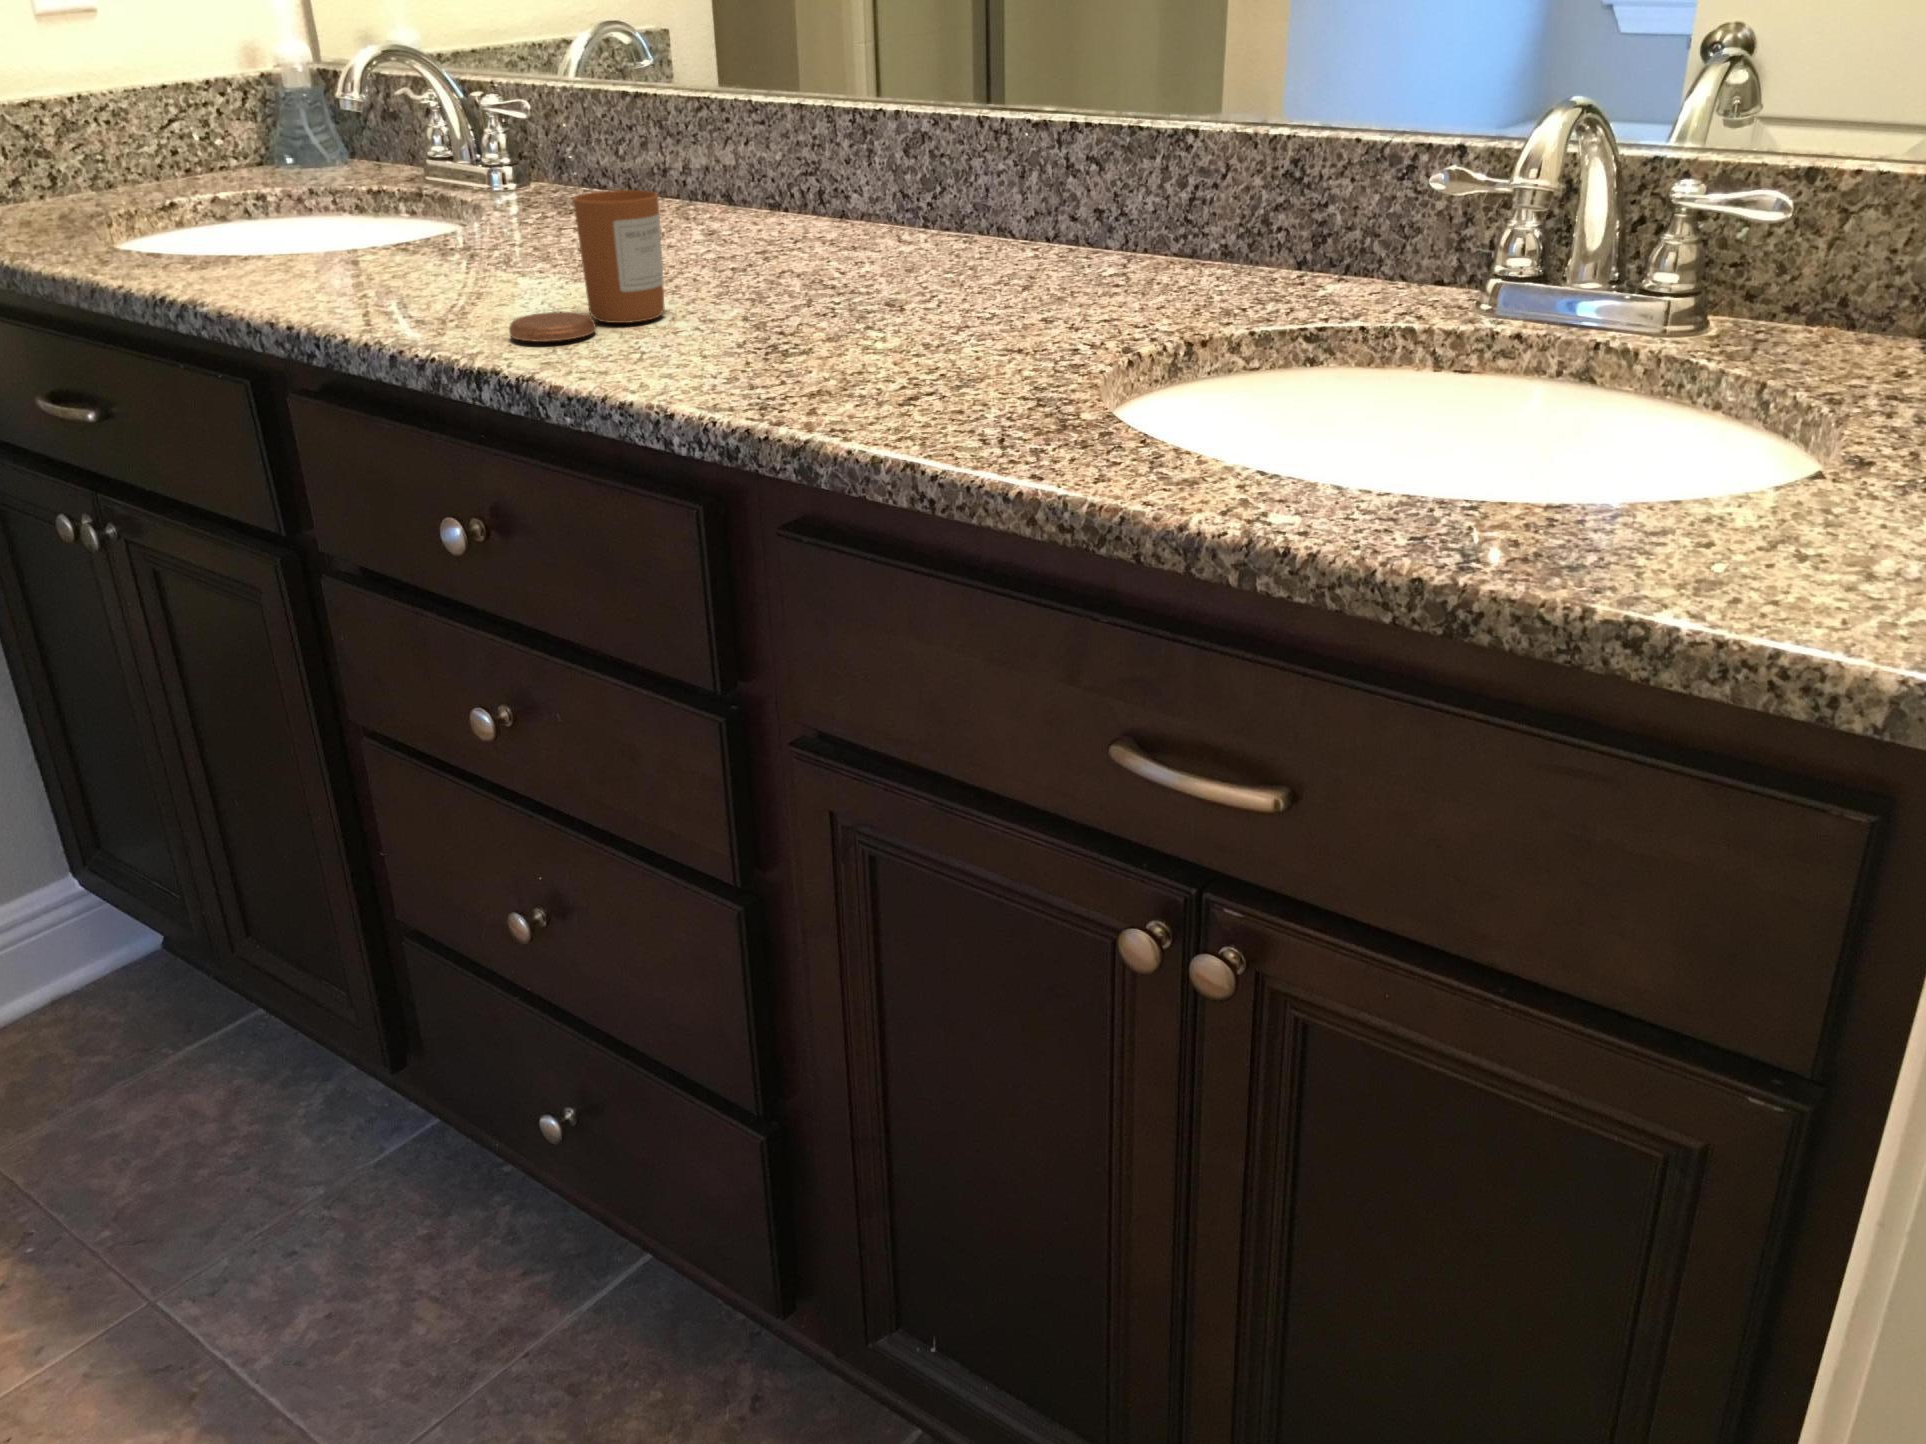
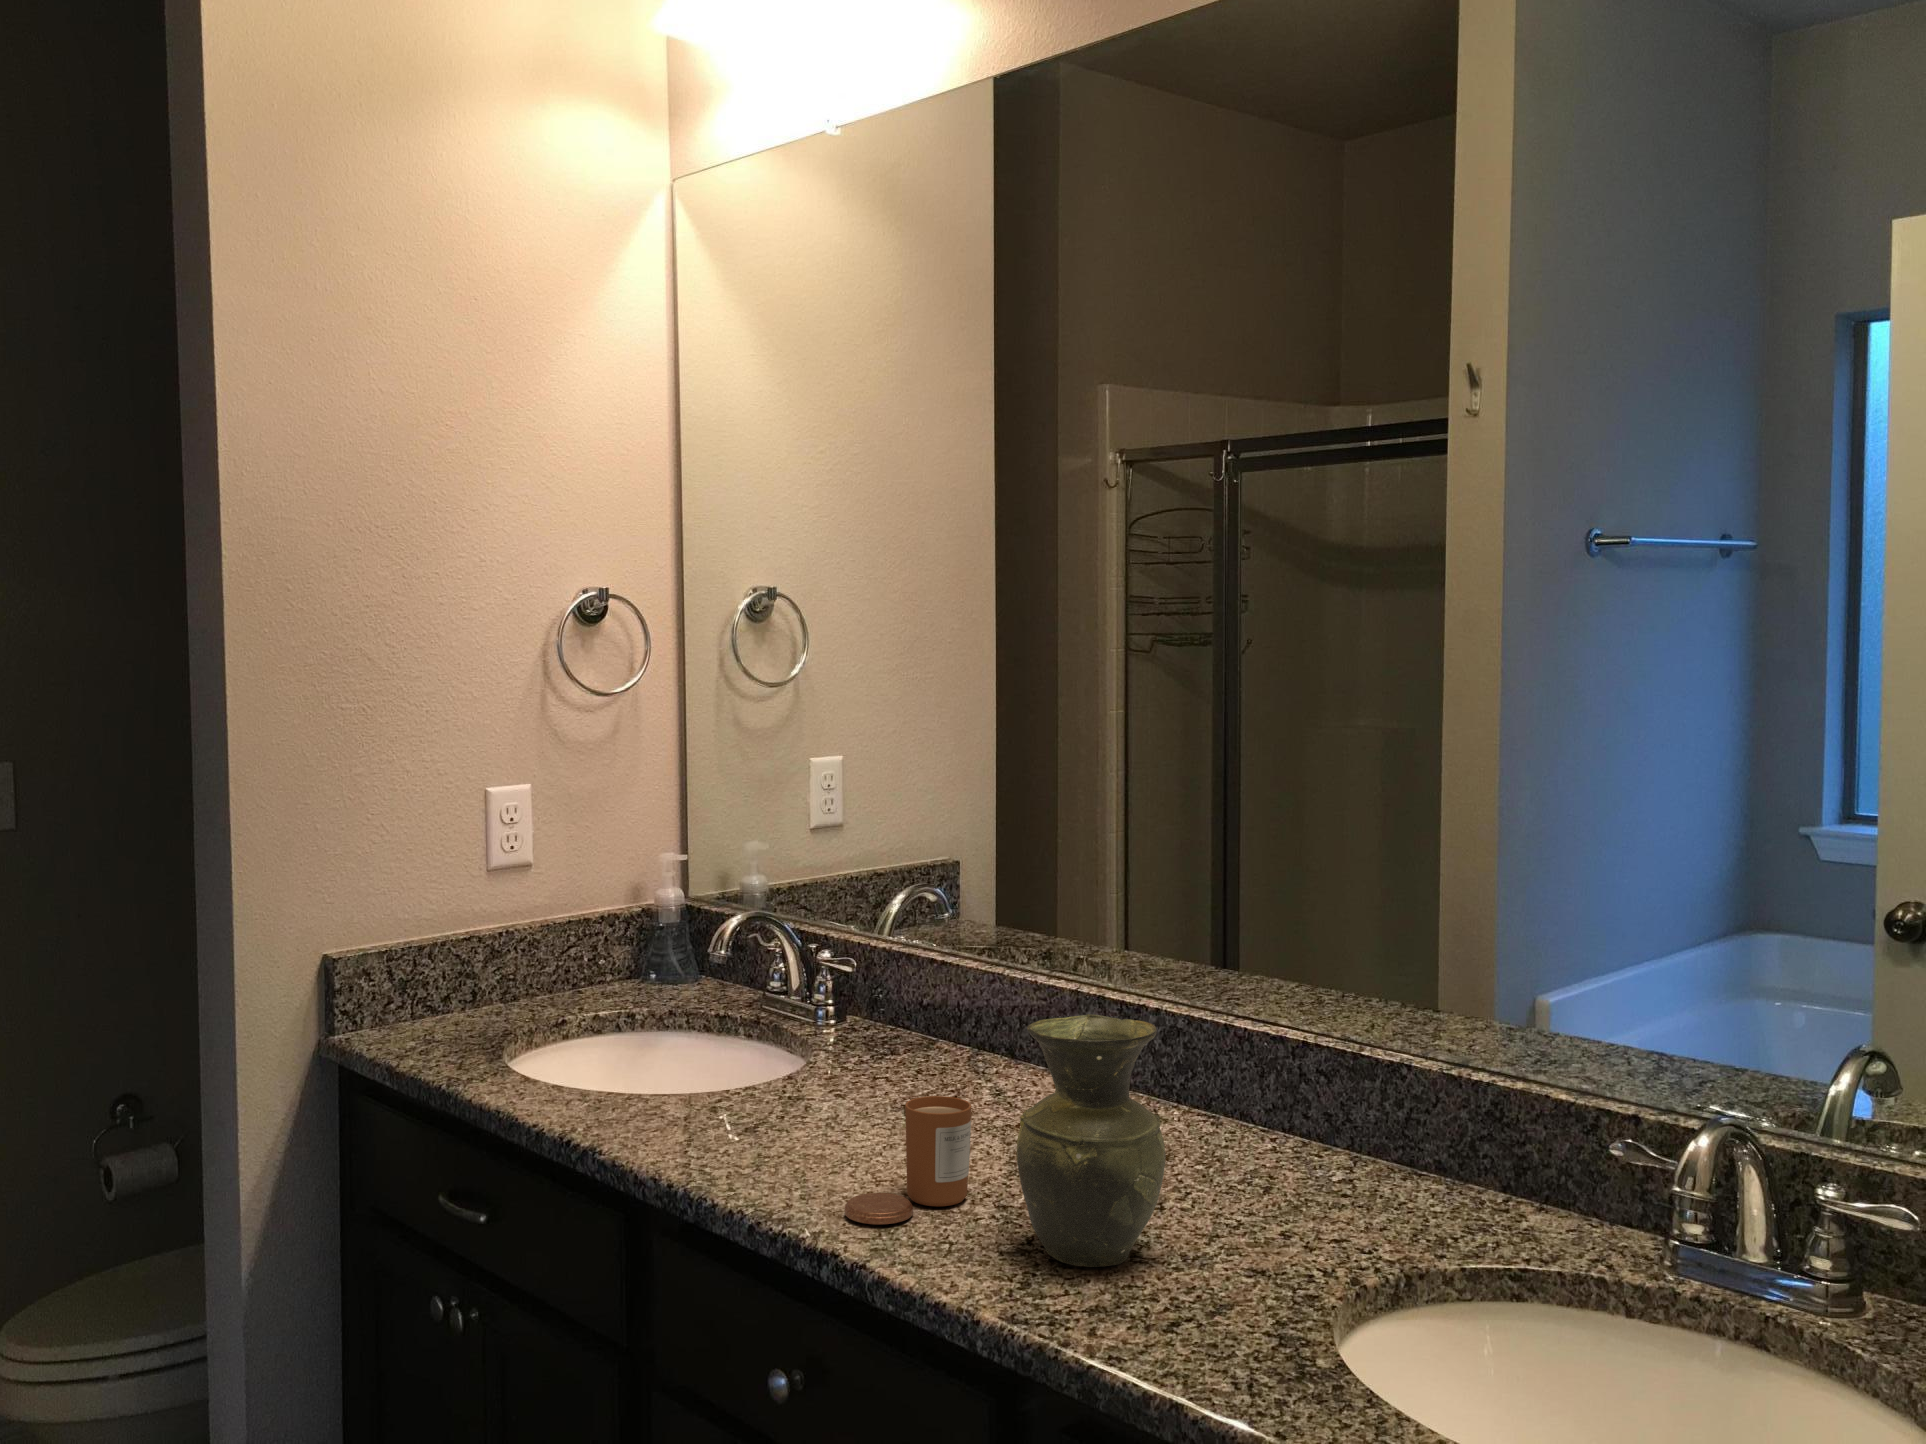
vase: none [709,42,899,358] -> present [1016,1014,1166,1267]

